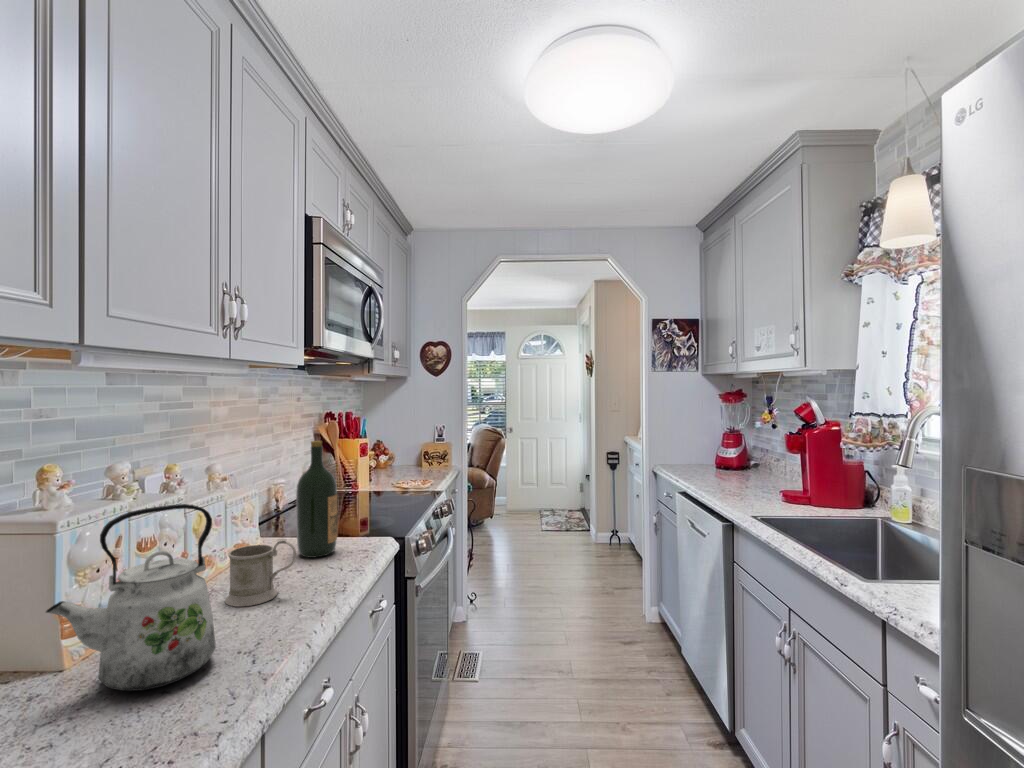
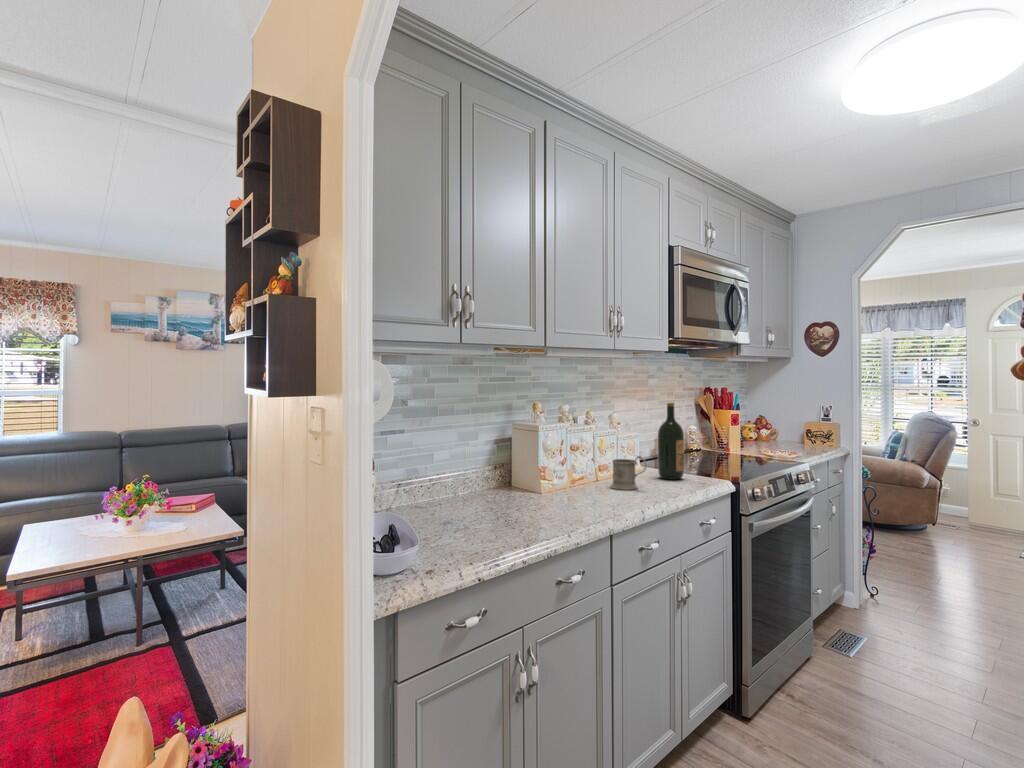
kettle: present [46,504,216,691] -> none [536,423,599,502]

